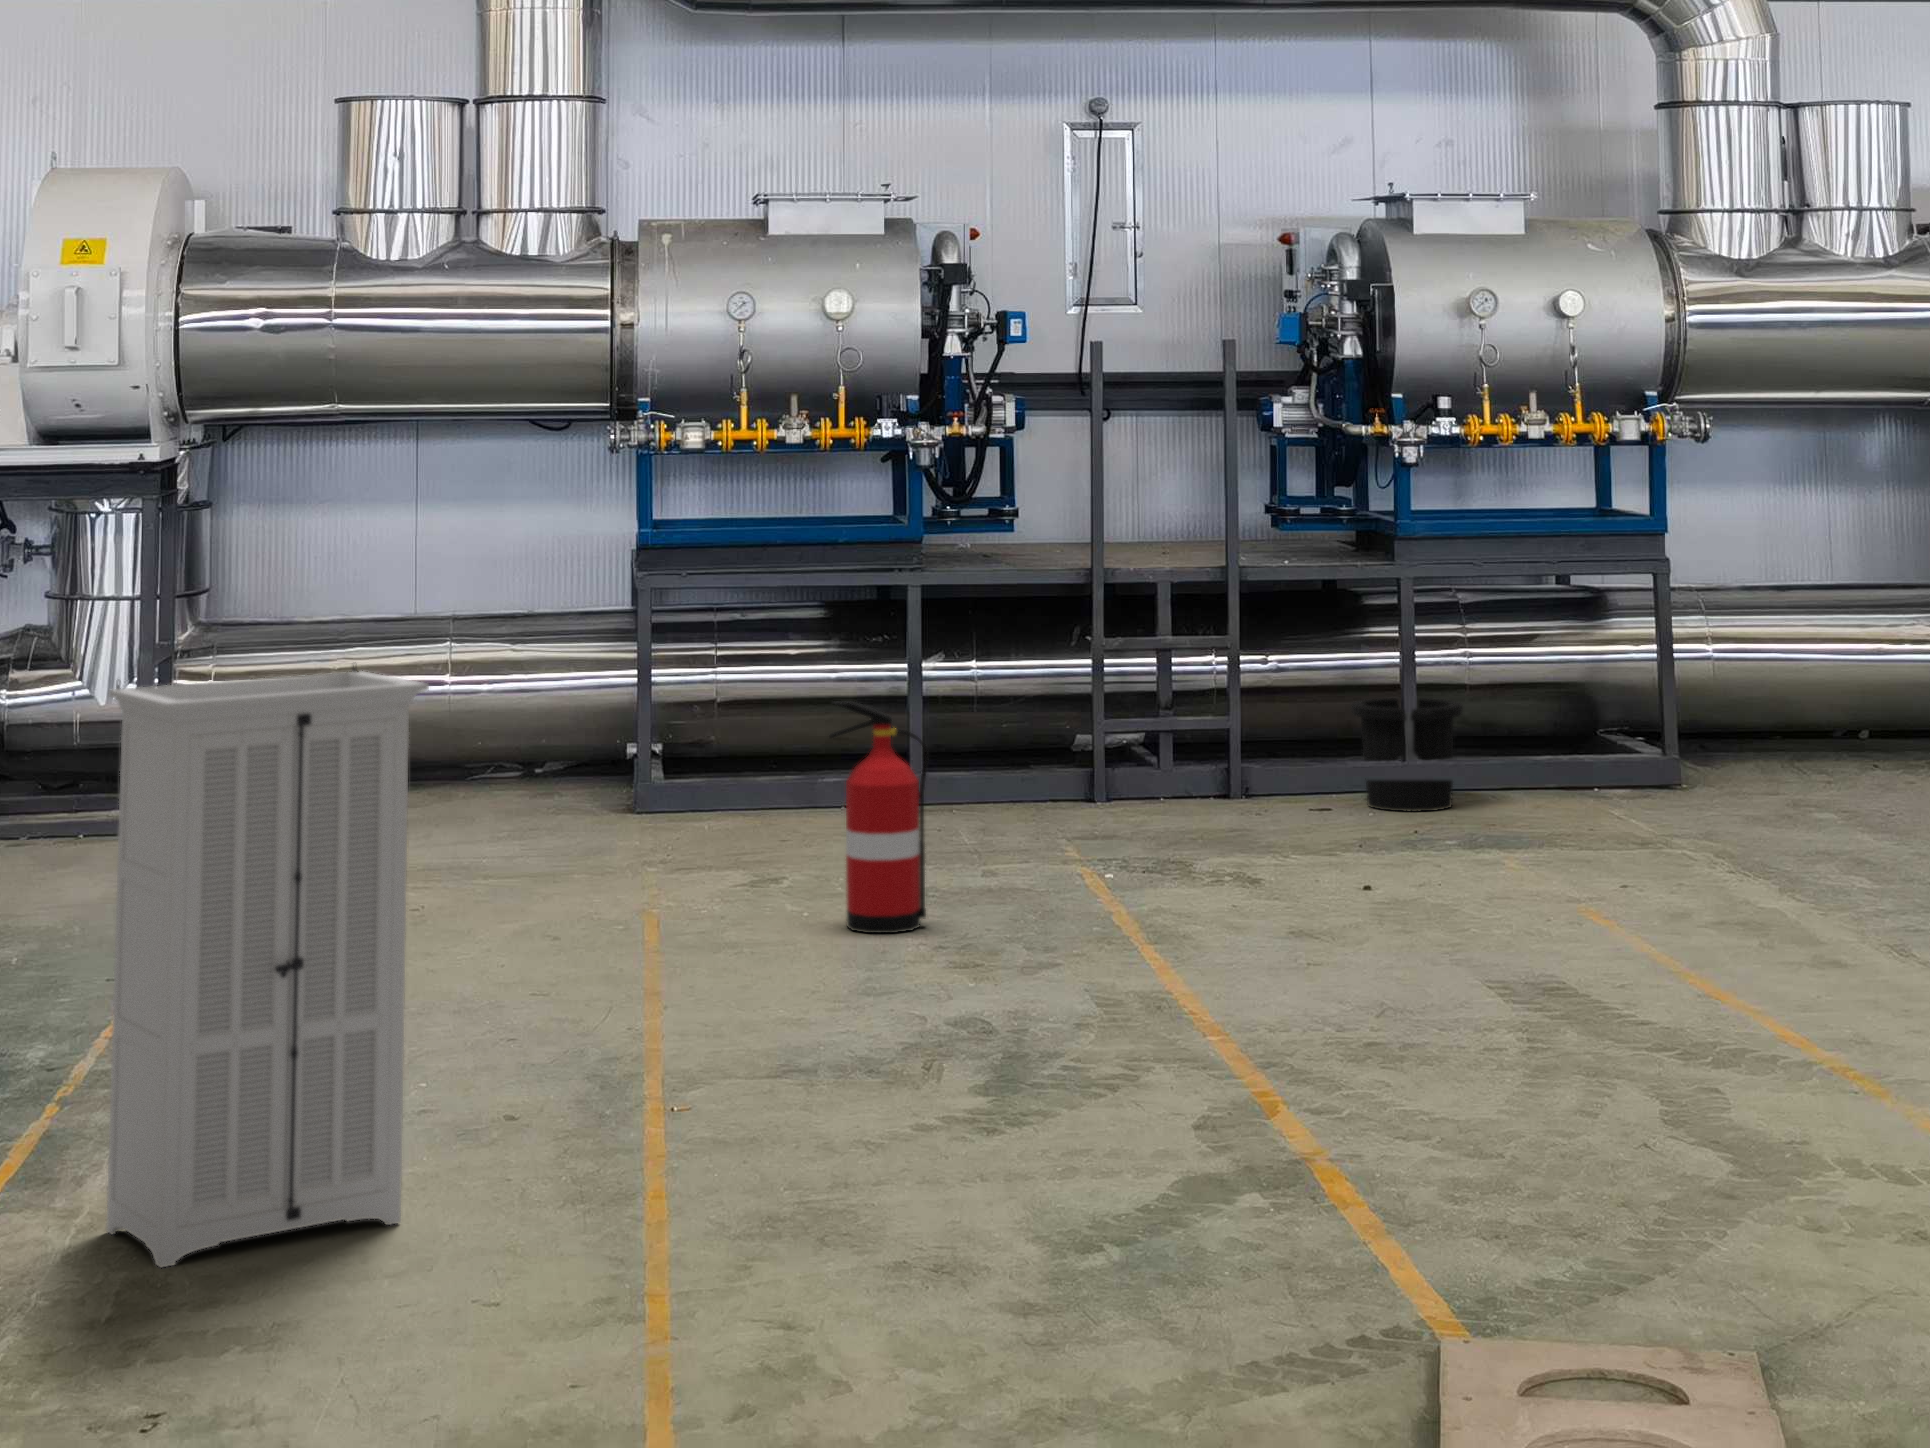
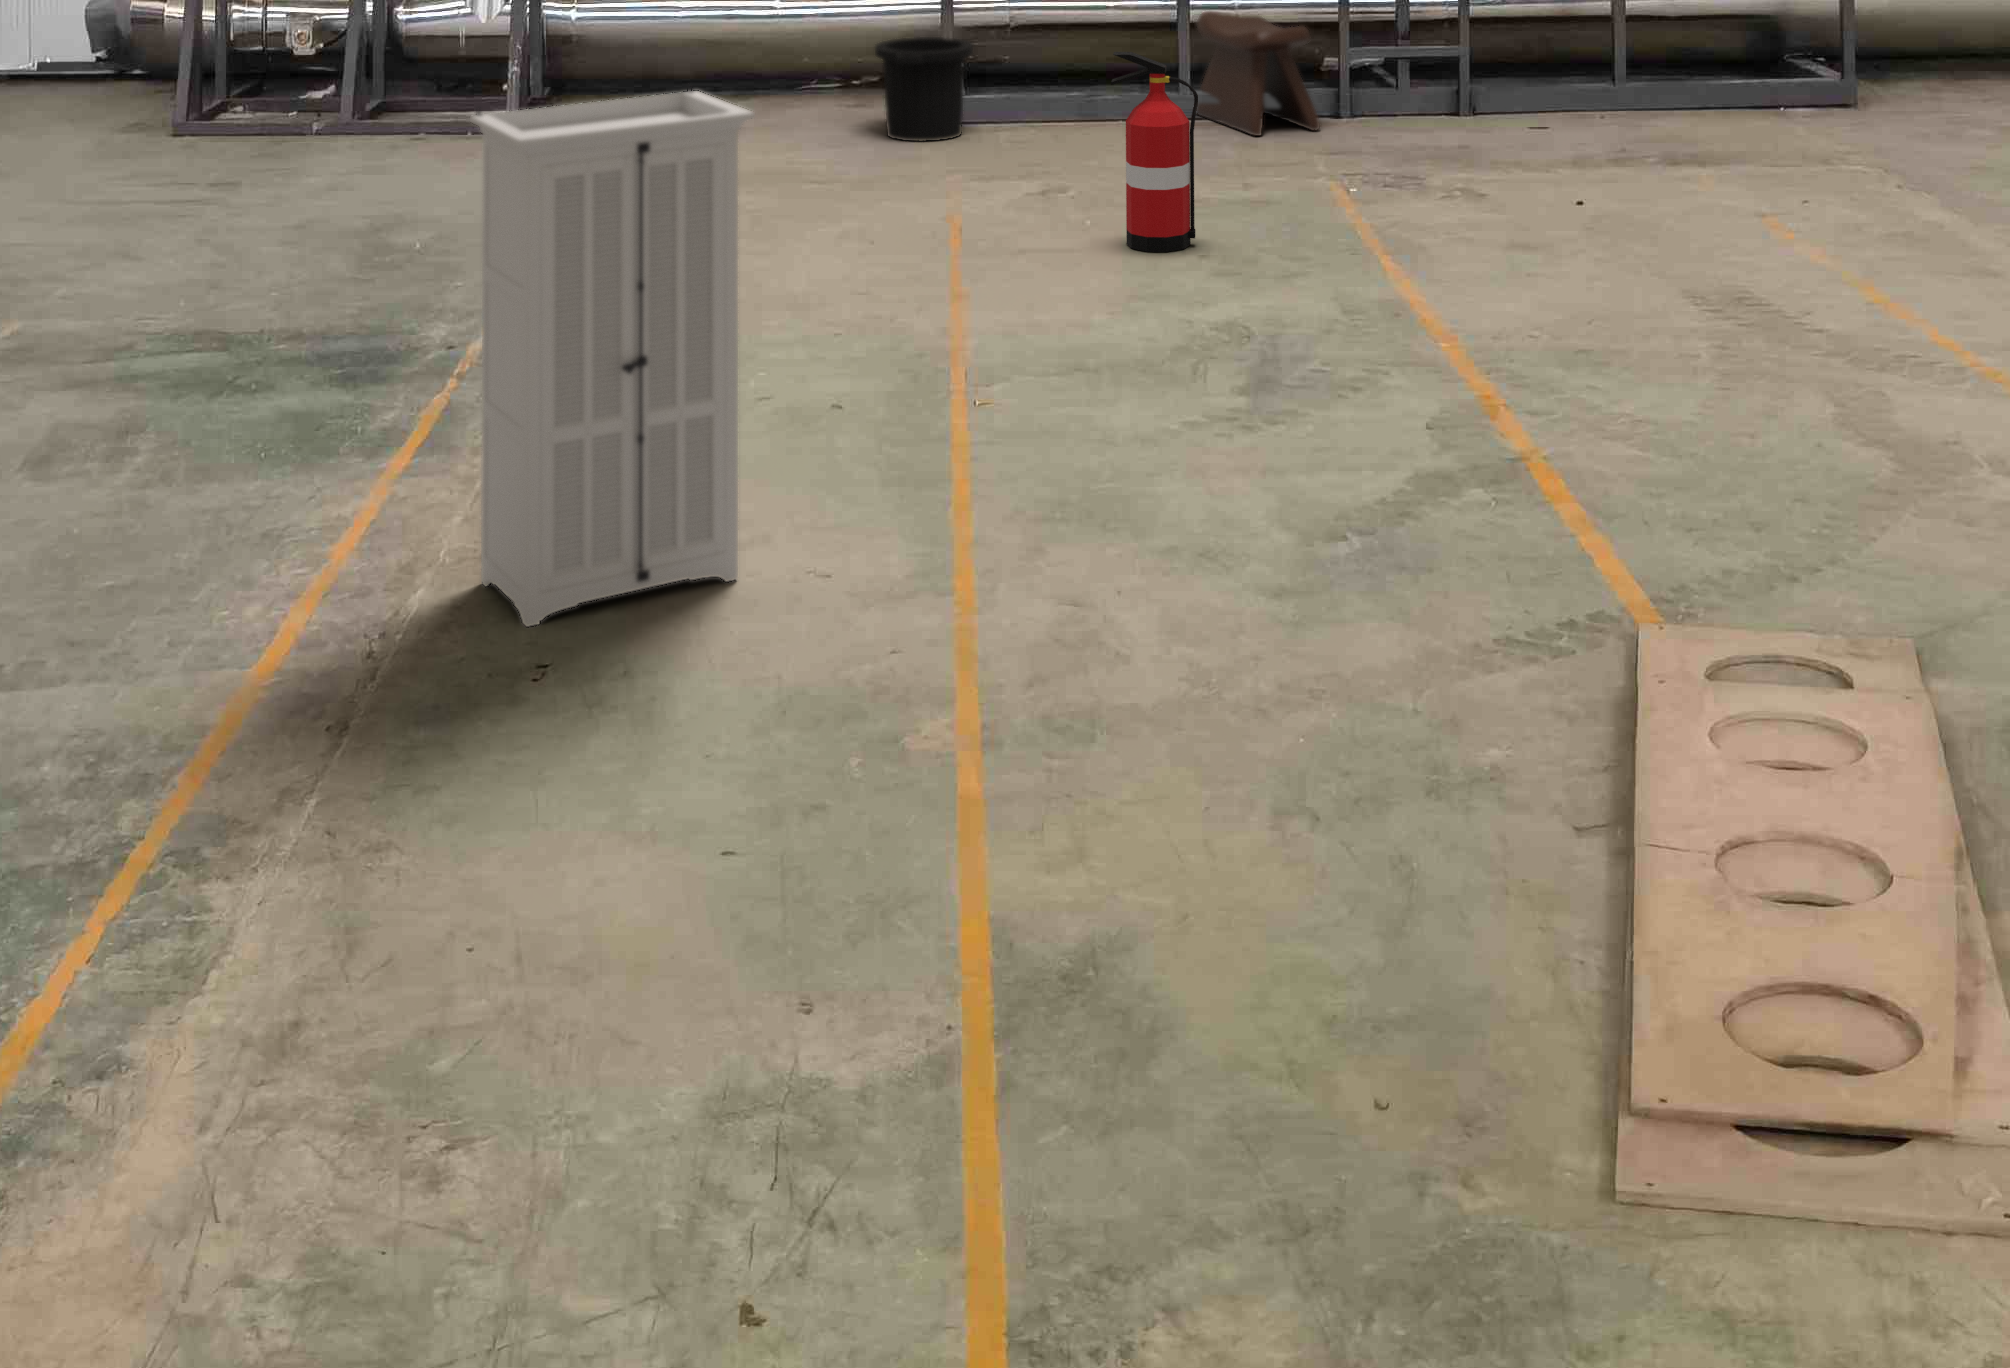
stool: none [926,684,1073,829] -> present [1197,11,1320,136]
trash can: present [1351,698,1463,812] -> present [875,37,973,141]

